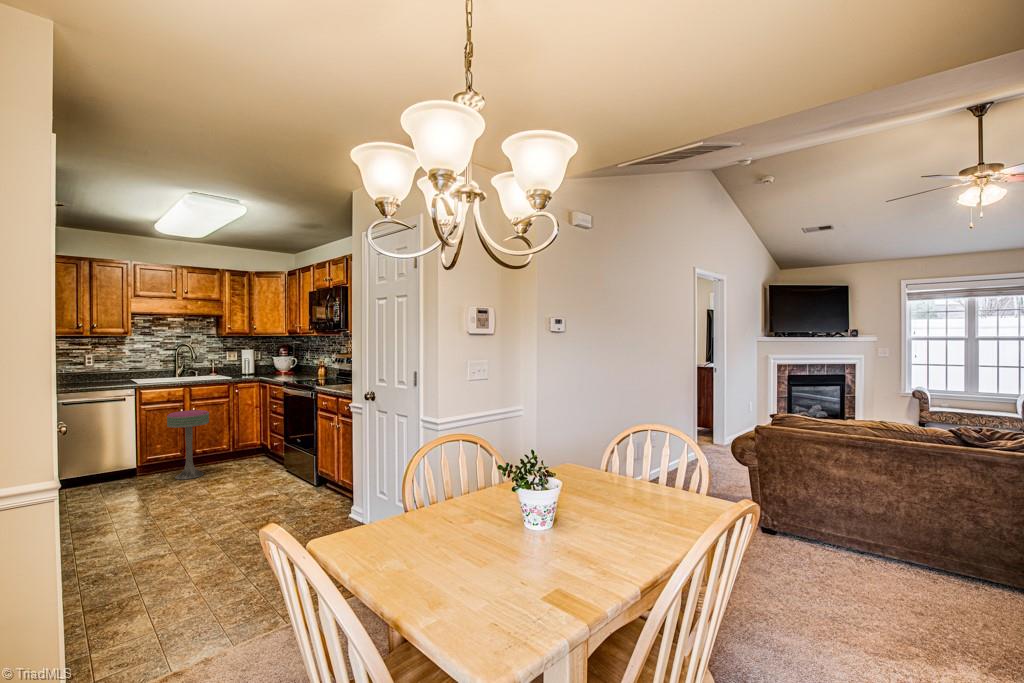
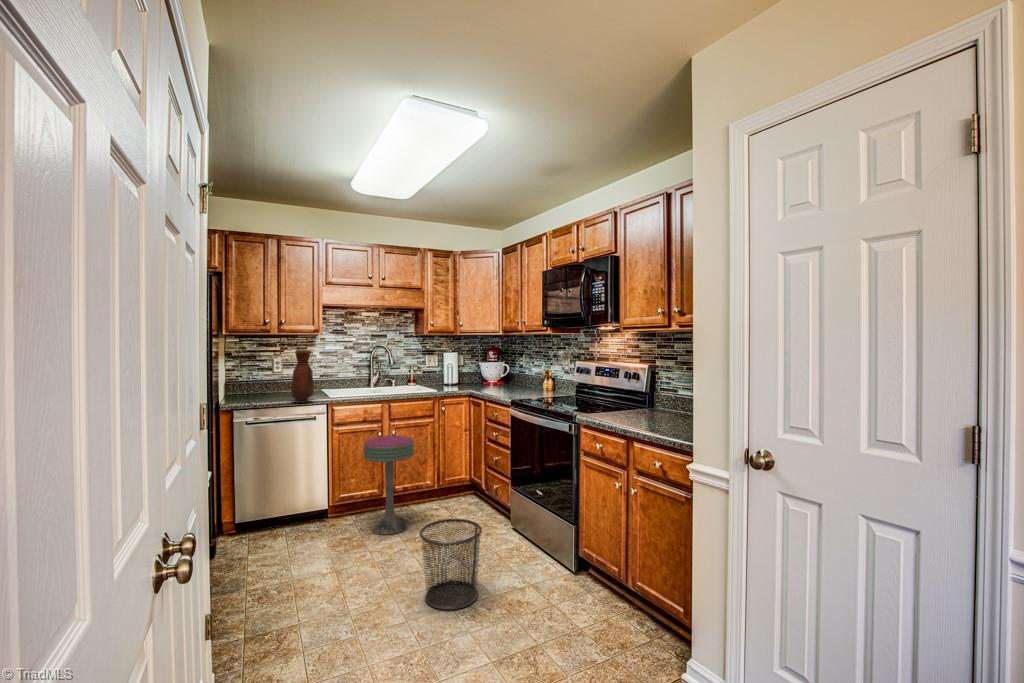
vase: none [103,348,124,388] -> present [291,350,314,403]
waste bin: none [205,455,250,506] -> present [419,519,482,610]

